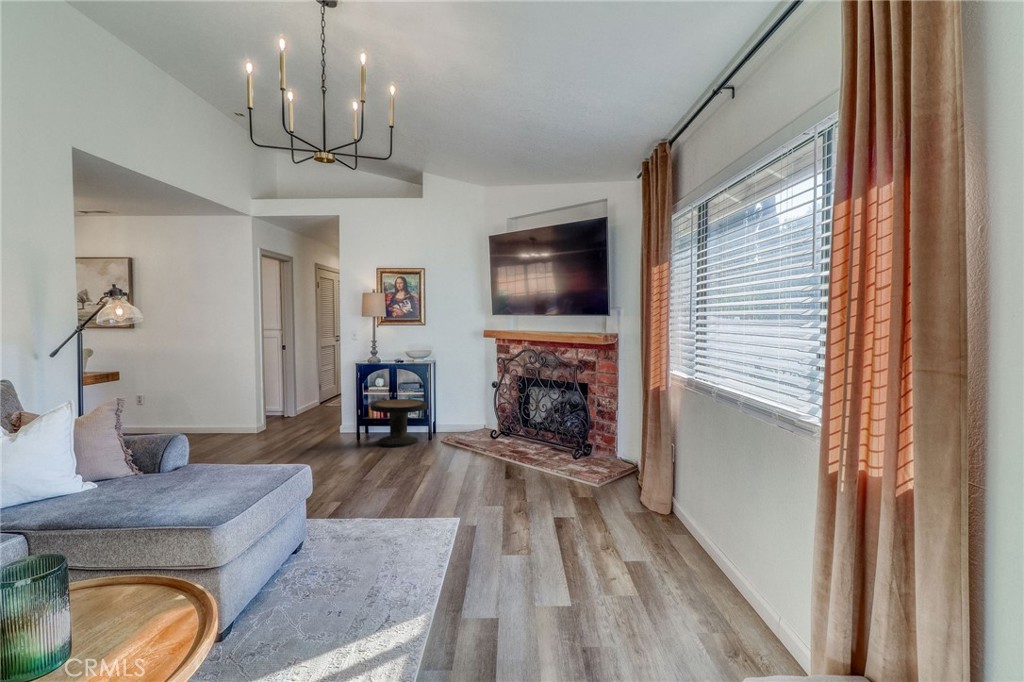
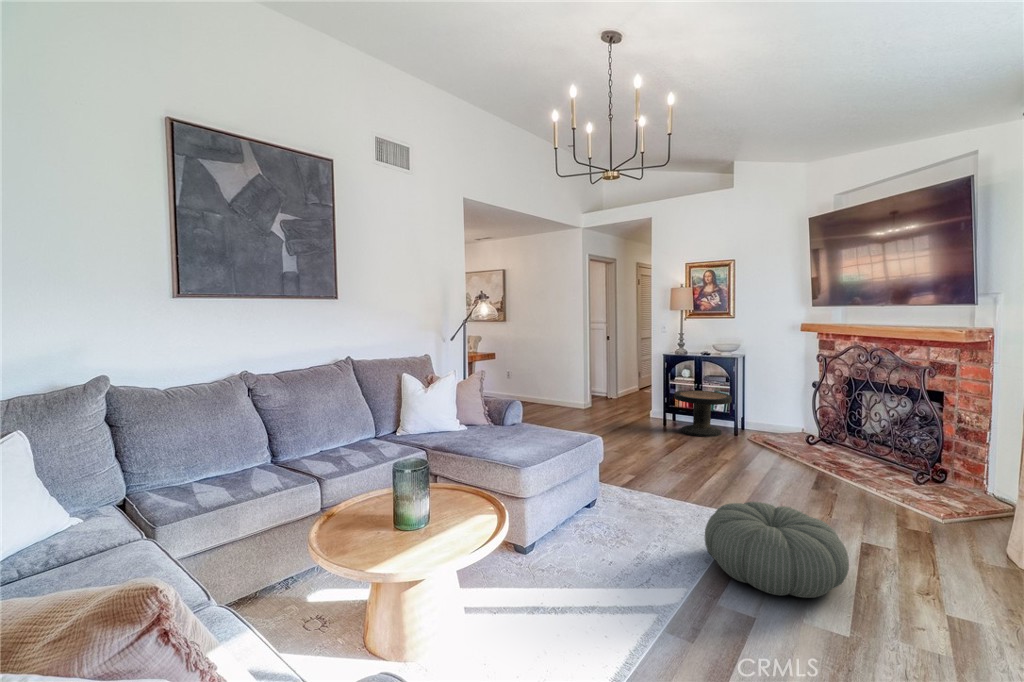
pouf: none [437,500,560,589] -> present [704,502,849,598]

